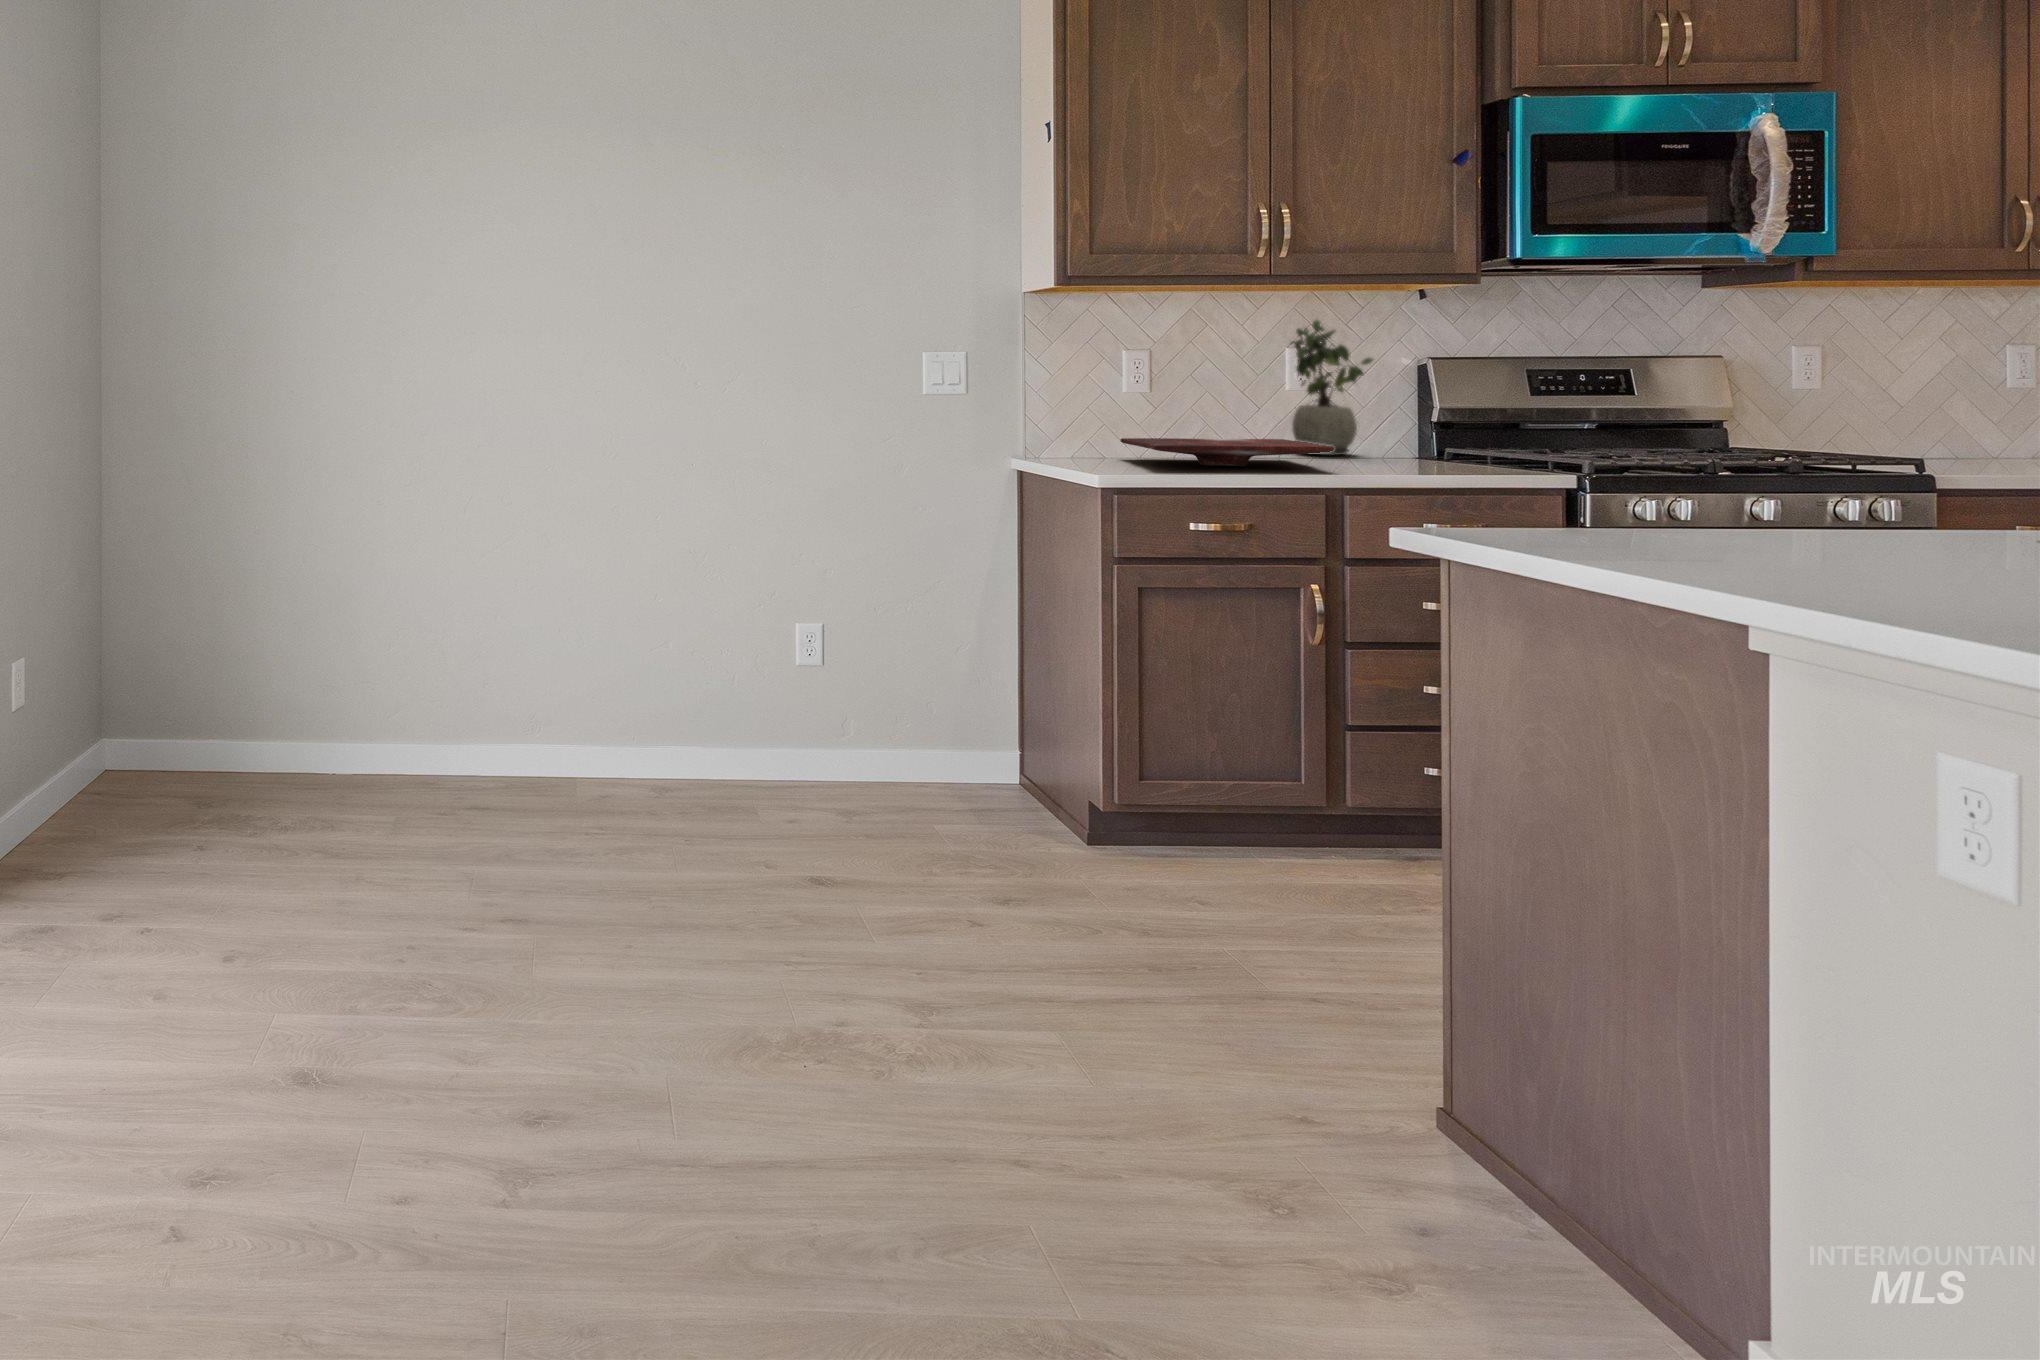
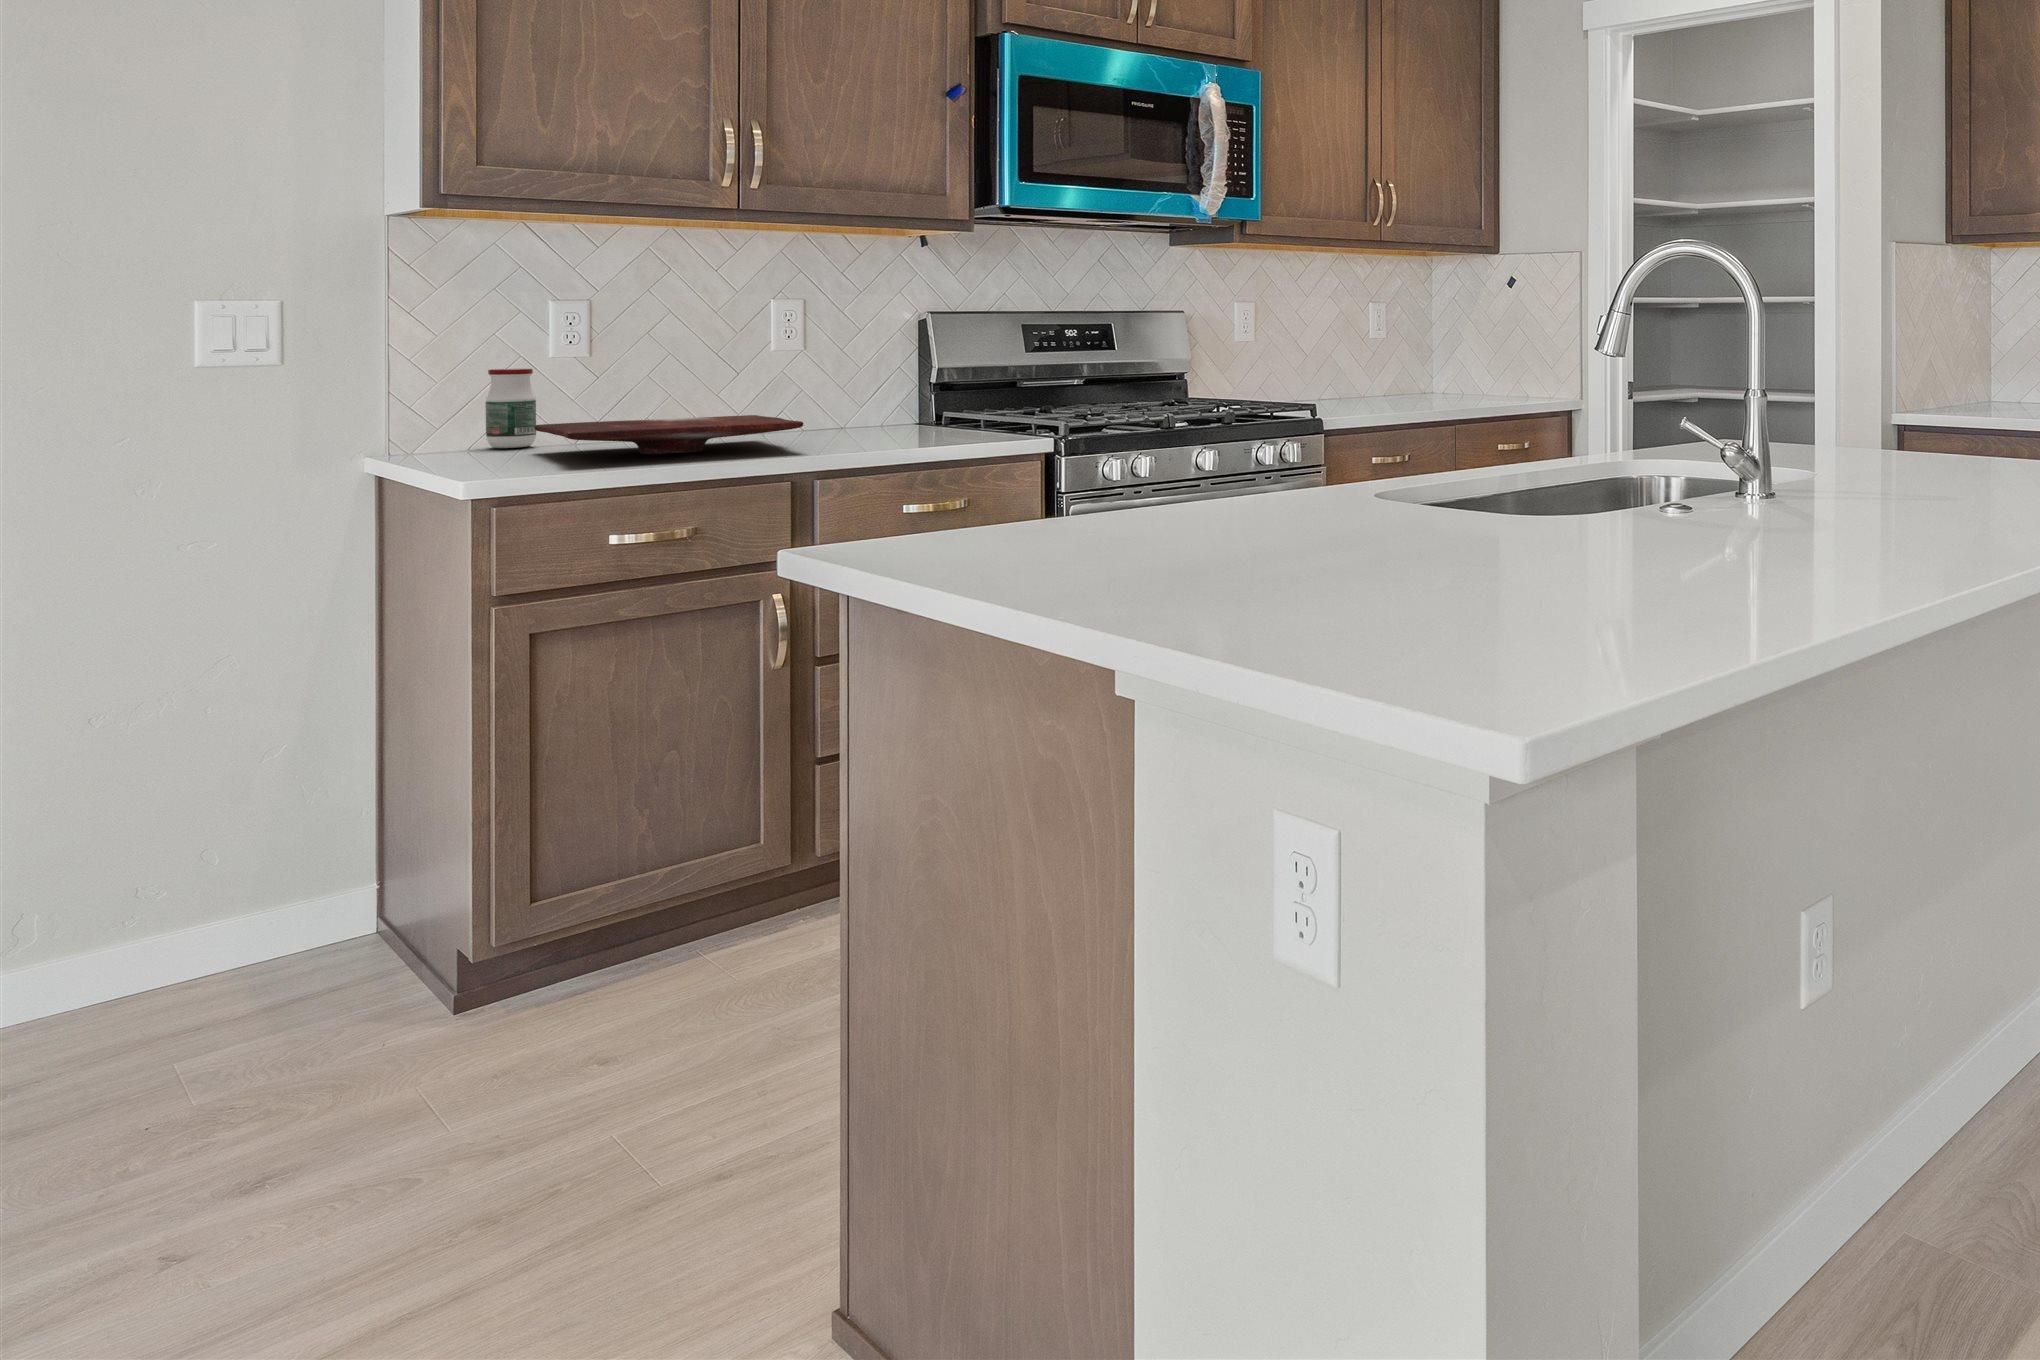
potted plant: present [1291,320,1373,455] -> none [769,269,861,432]
jar: none [1084,397,1118,454] -> present [485,369,536,448]

